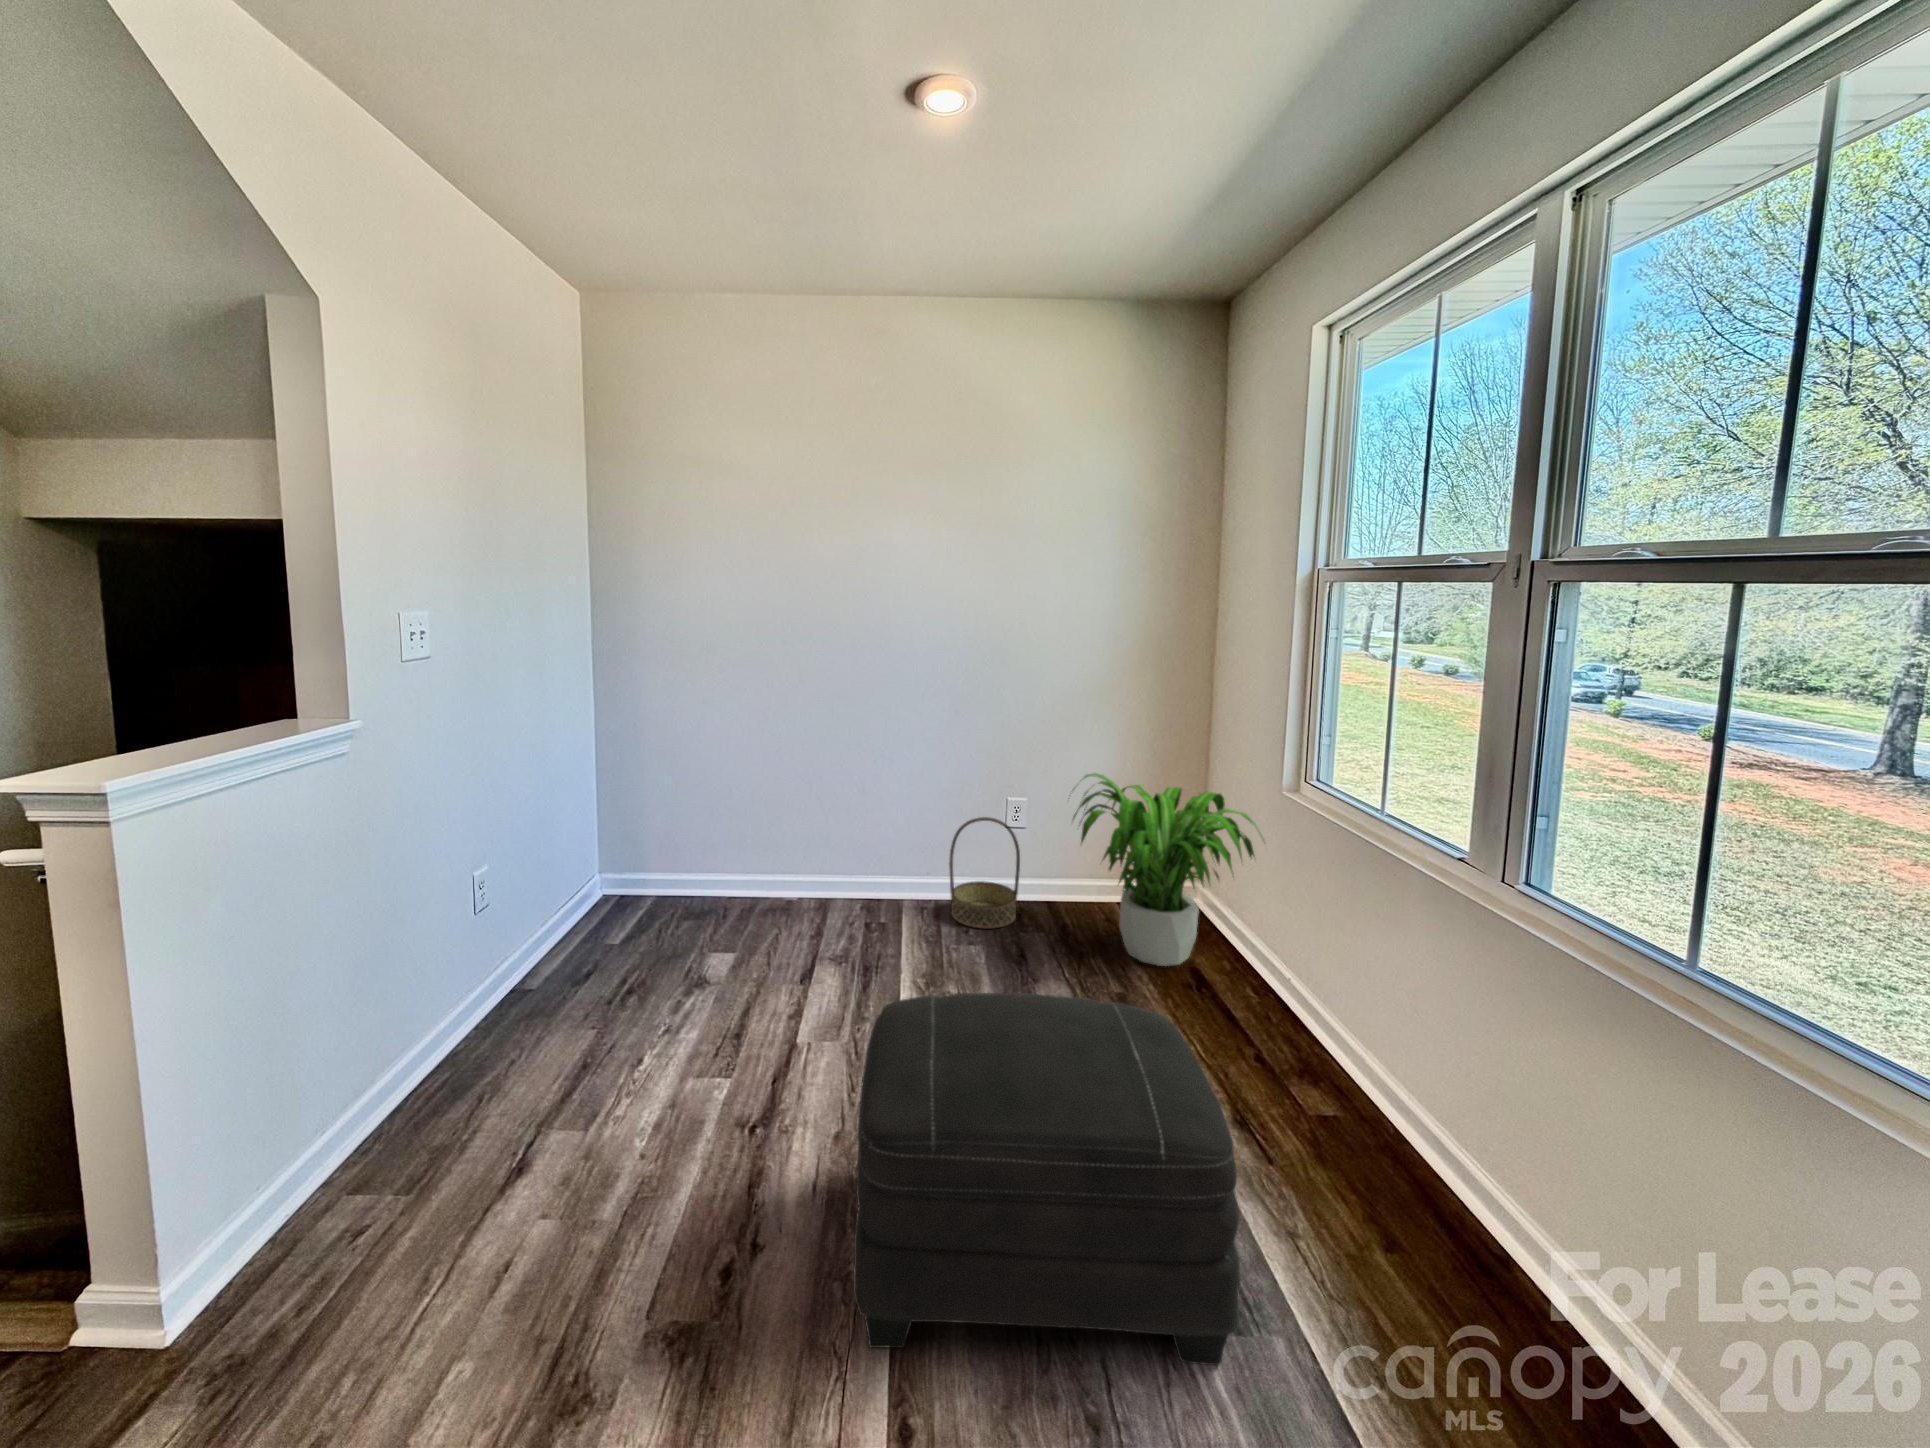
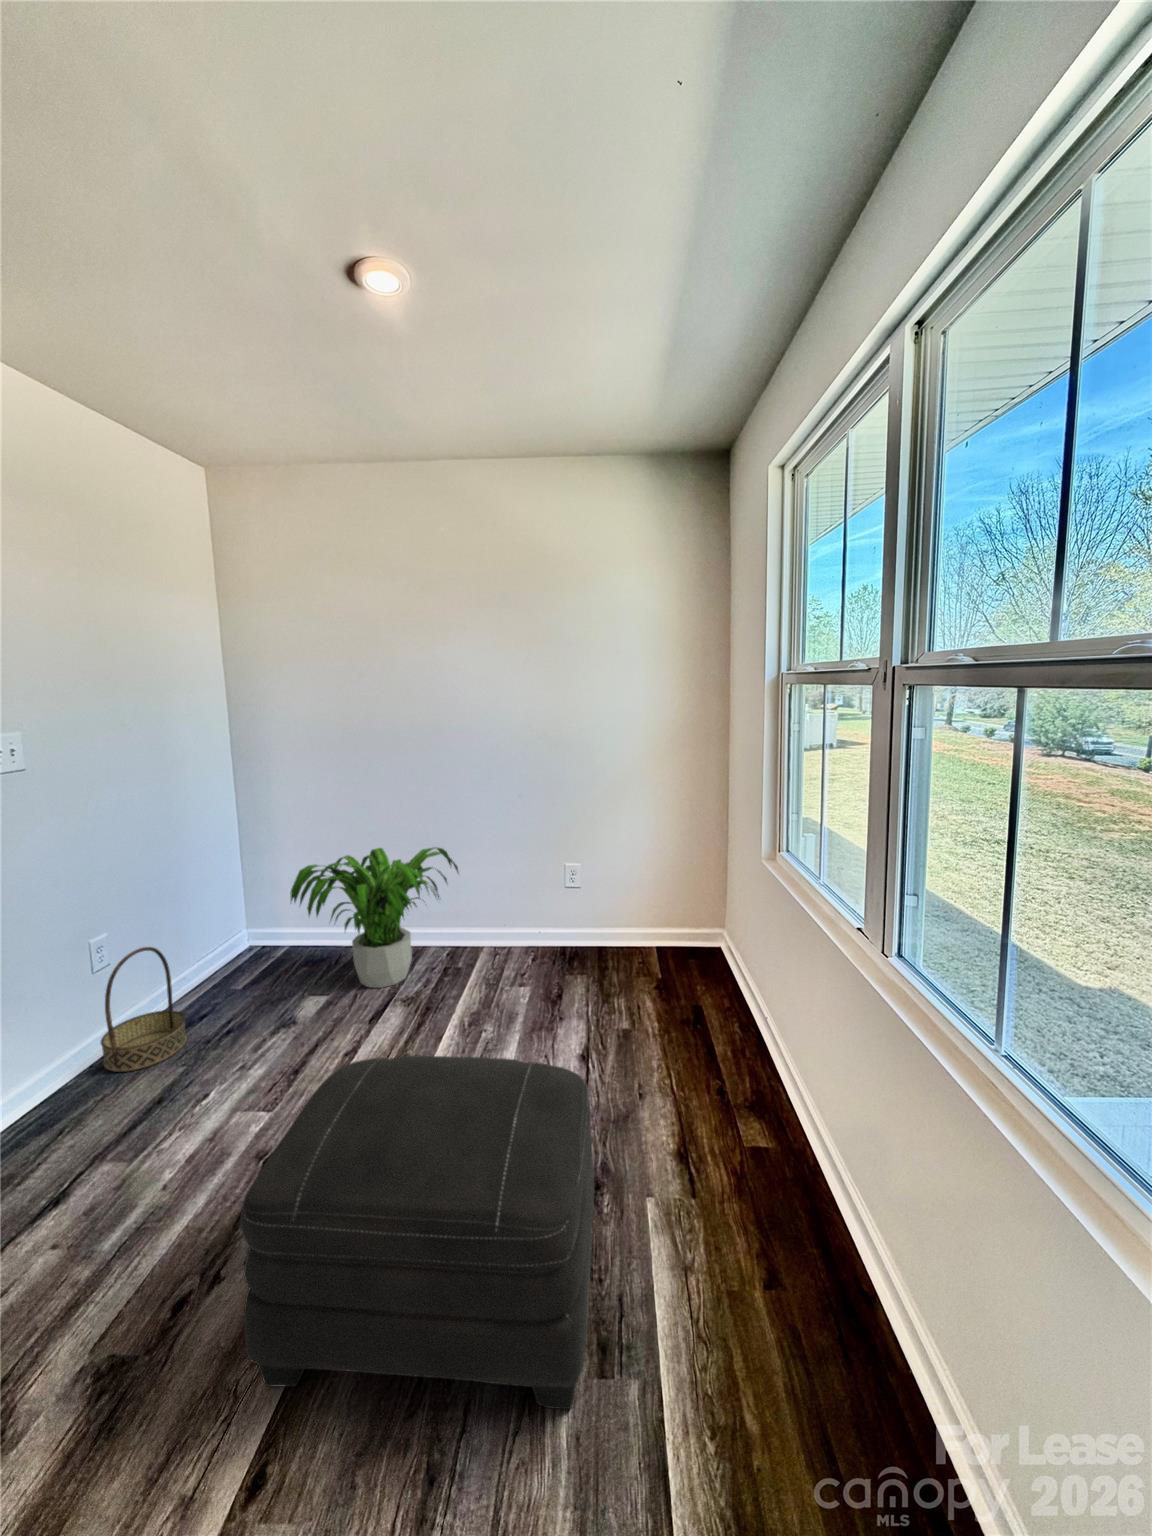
potted plant: present [1073,773,1264,966] -> present [290,847,458,988]
basket: present [949,817,1020,929] -> present [101,947,187,1072]

